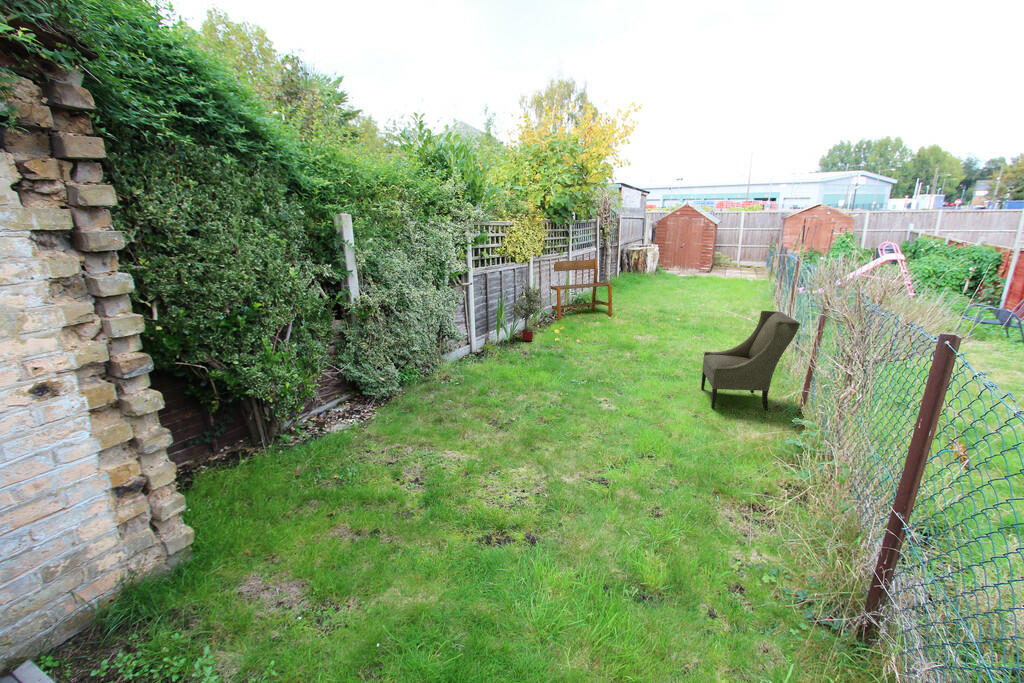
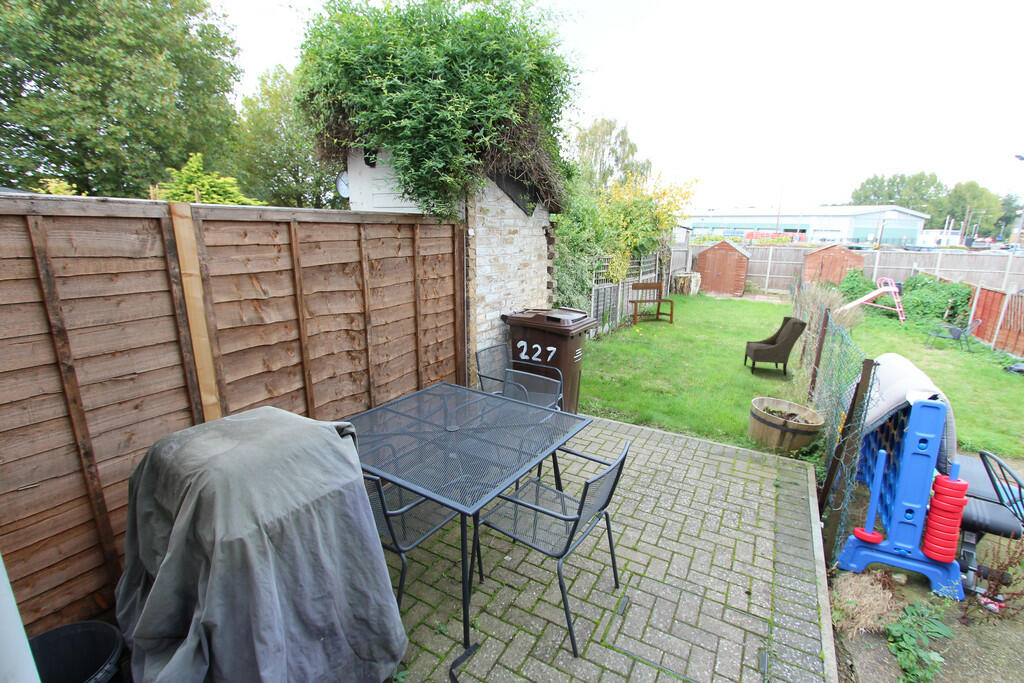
potted tree: present [510,284,542,342] -> none [608,297,631,336]

